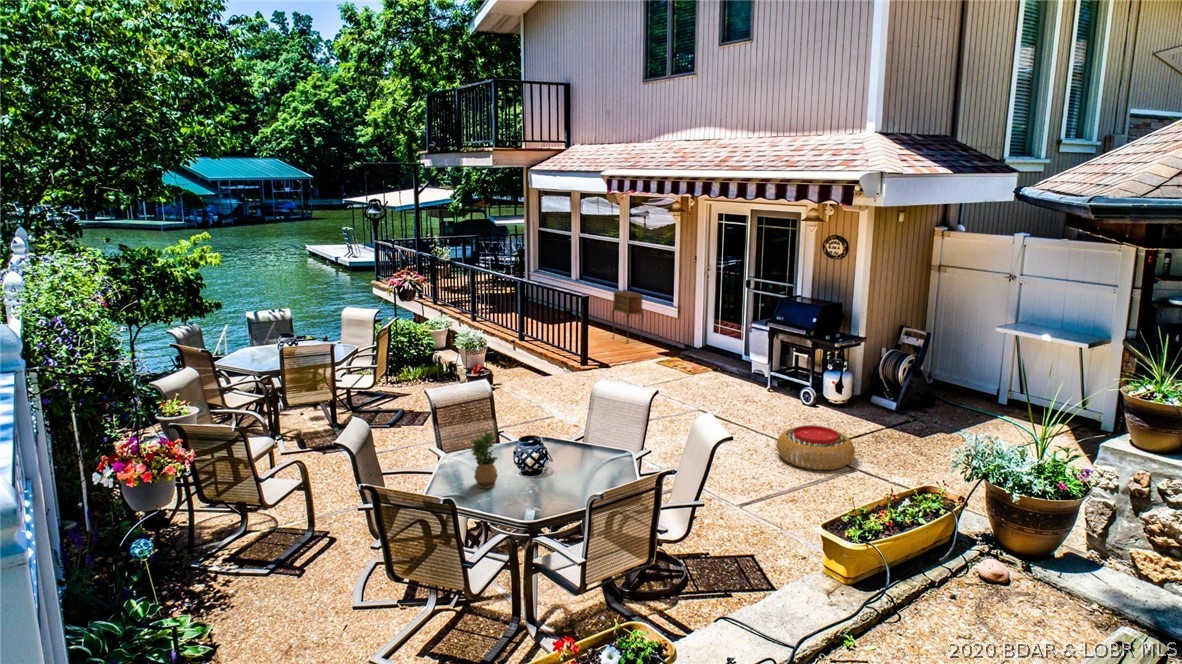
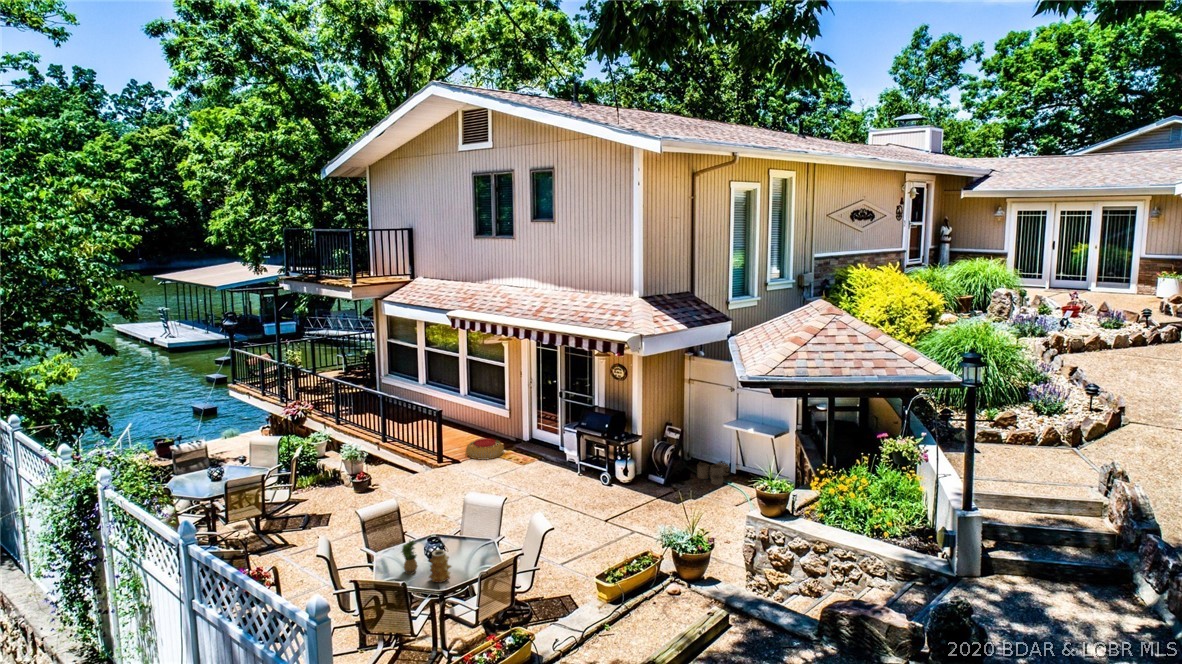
side table: present [612,291,643,343] -> none [458,396,483,439]
woven basket: none [948,383,1000,418] -> present [697,461,729,485]
pouf: present [776,425,855,470] -> present [466,438,504,460]
vase: none [511,451,550,507] -> present [429,550,451,583]

